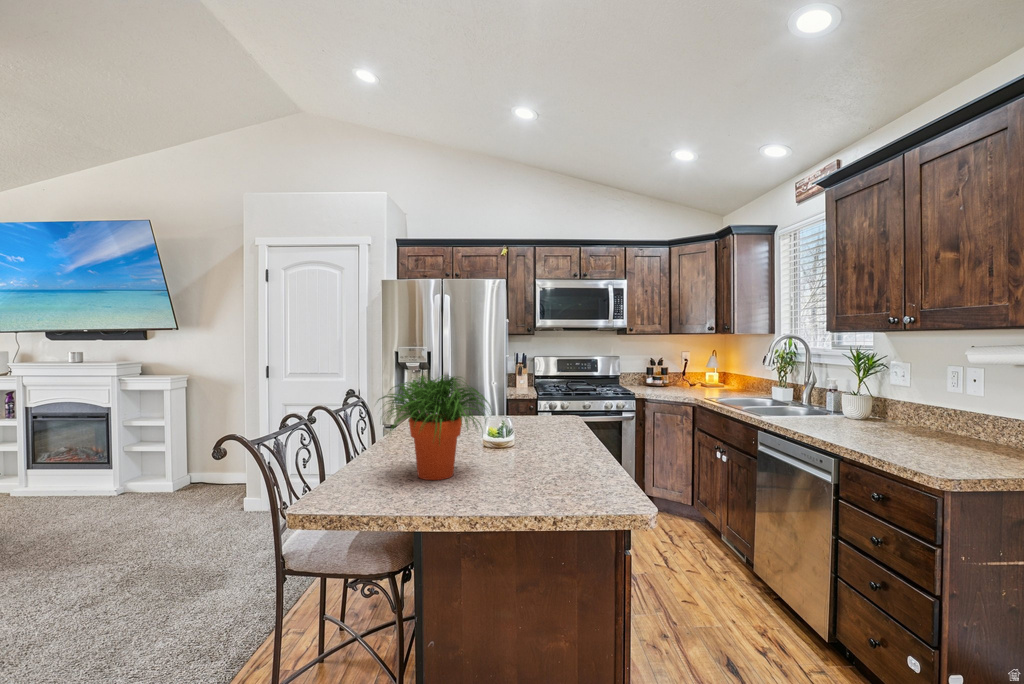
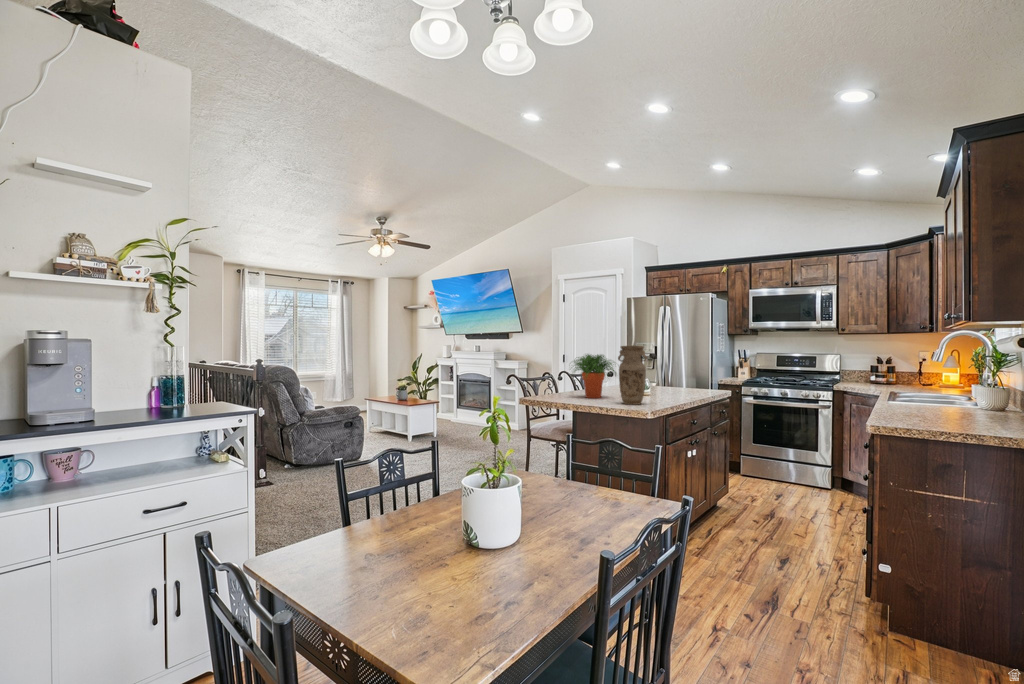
vase: none [532,356,594,497] -> present [618,345,647,405]

